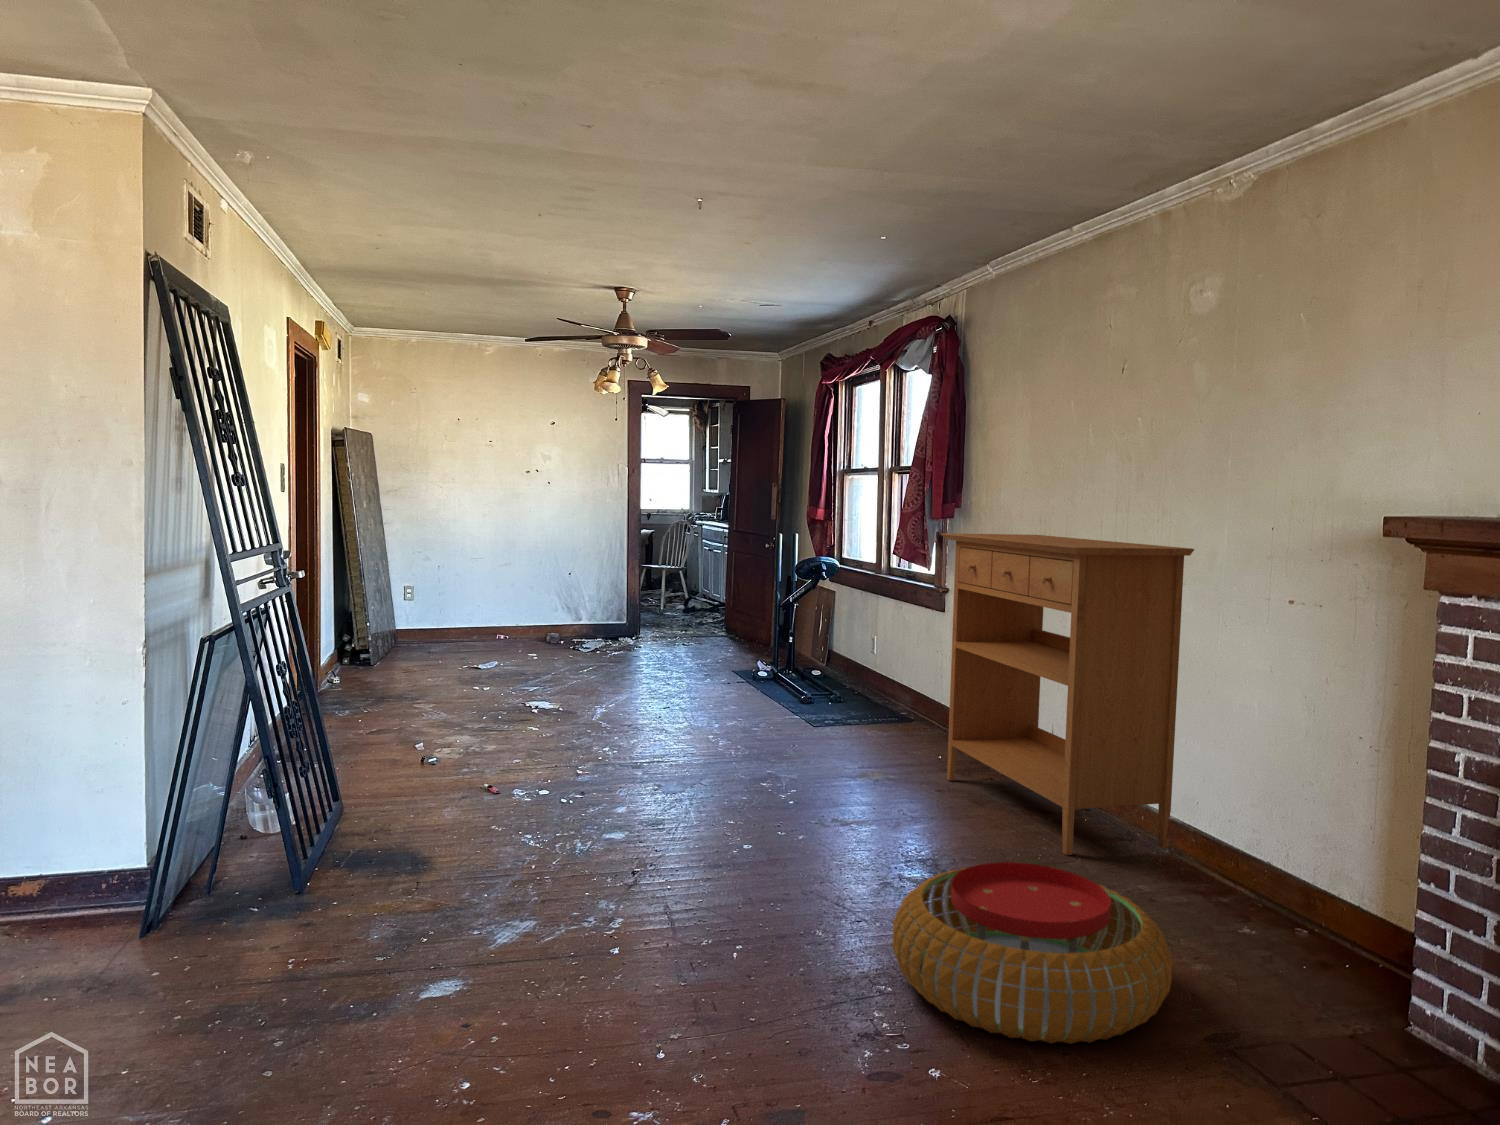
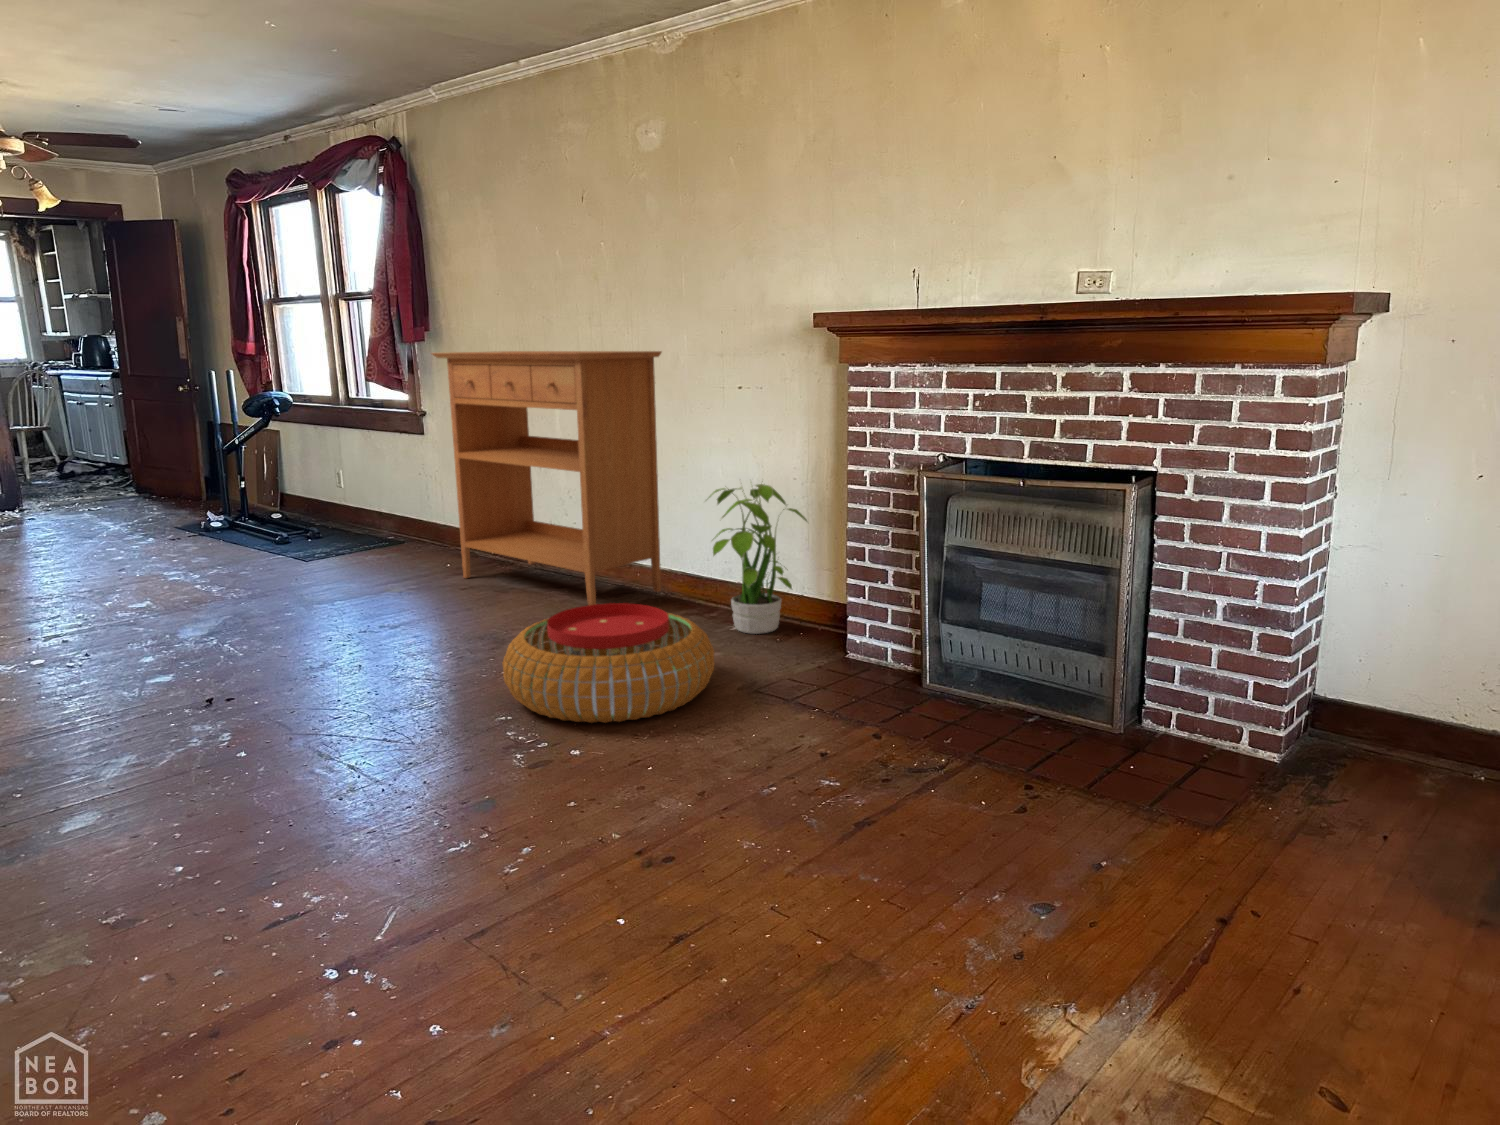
potted plant: none [1207,726,1373,951] -> present [709,484,807,634]

